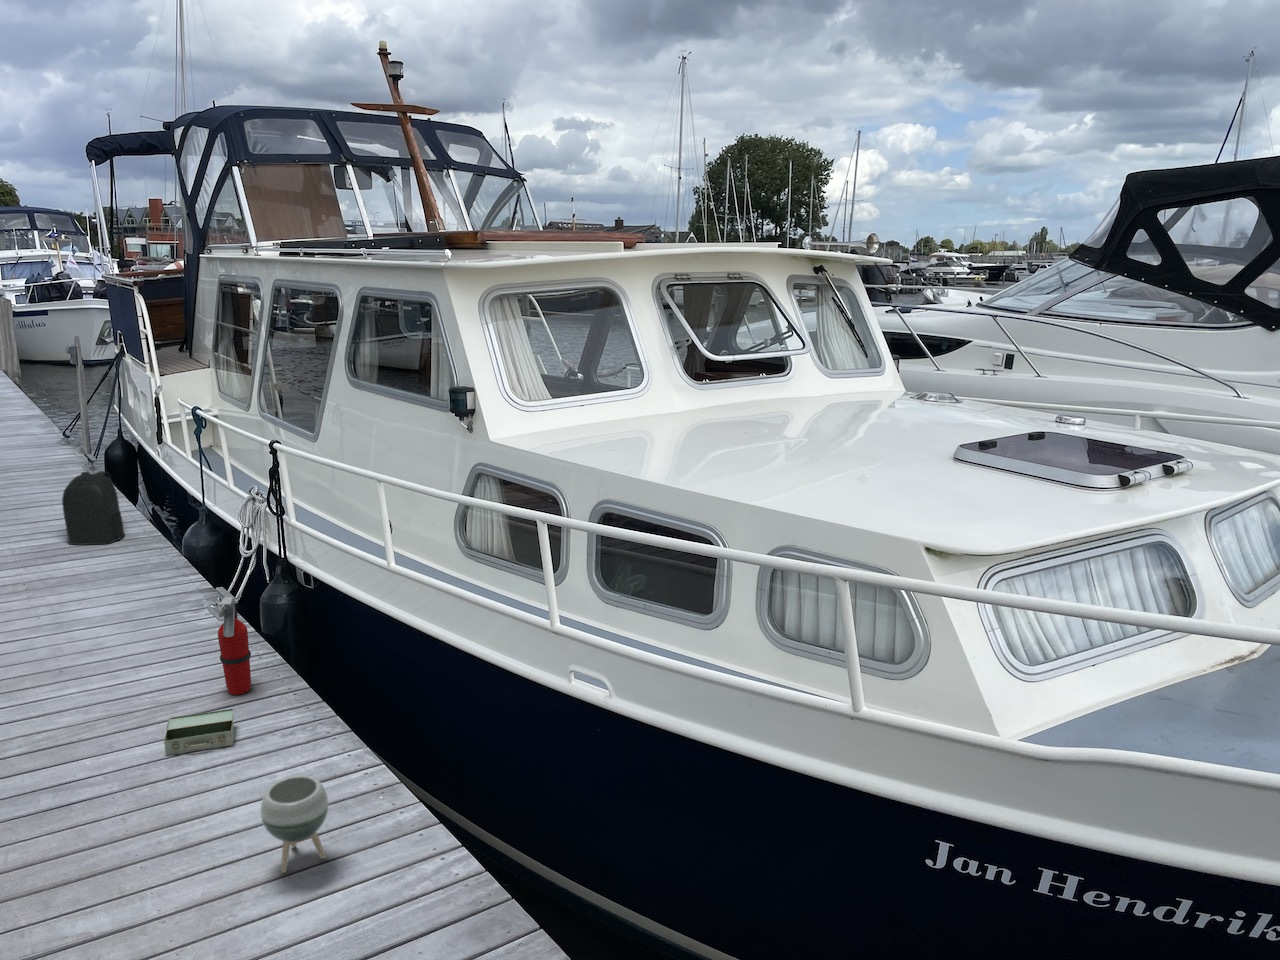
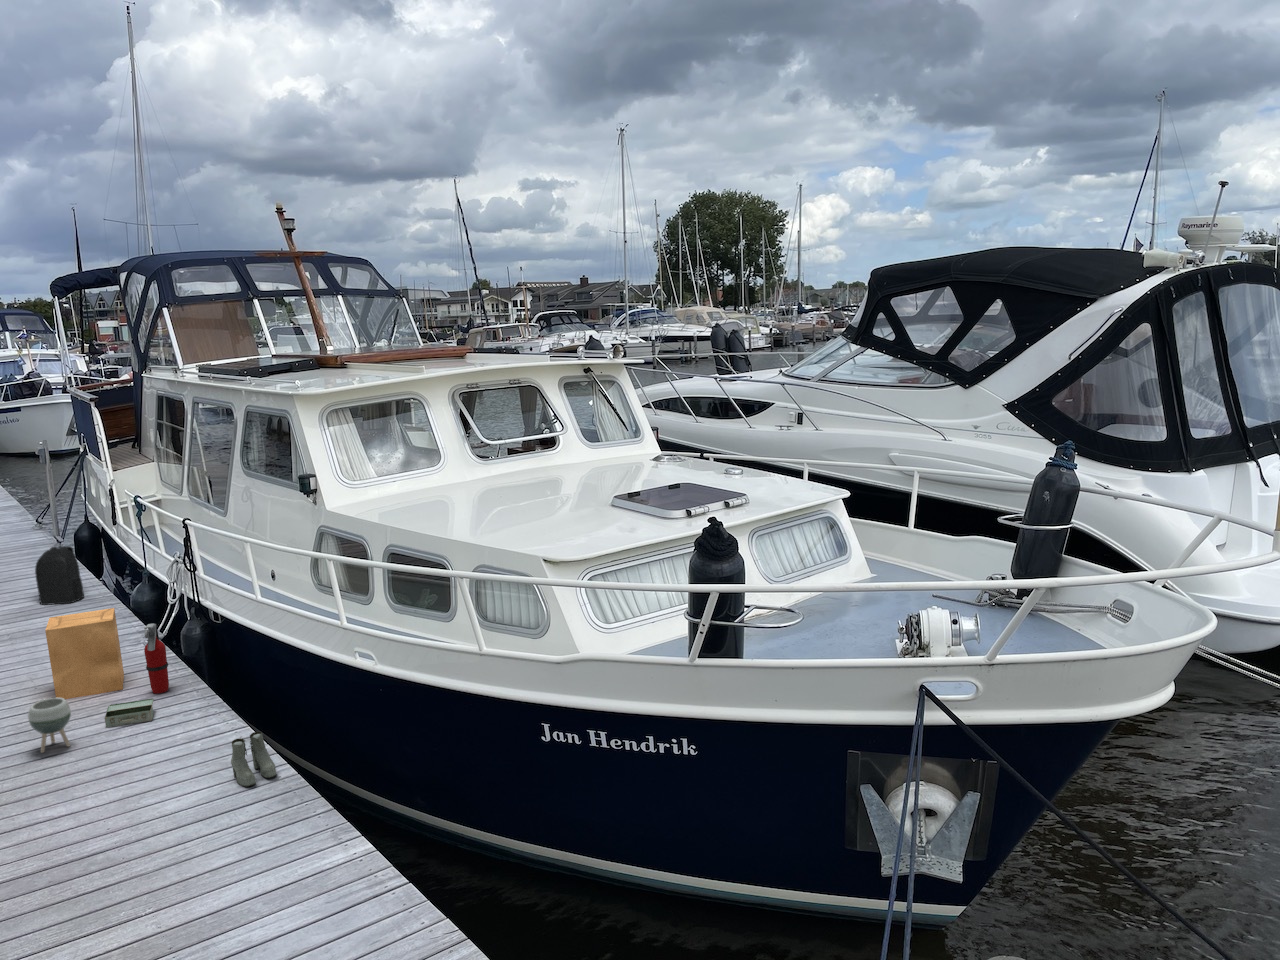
cardboard box: none [75,569,185,702] -> present [45,608,124,699]
planter: present [261,775,328,873] -> present [28,698,71,753]
boots: none [374,797,446,893] -> present [231,732,276,787]

